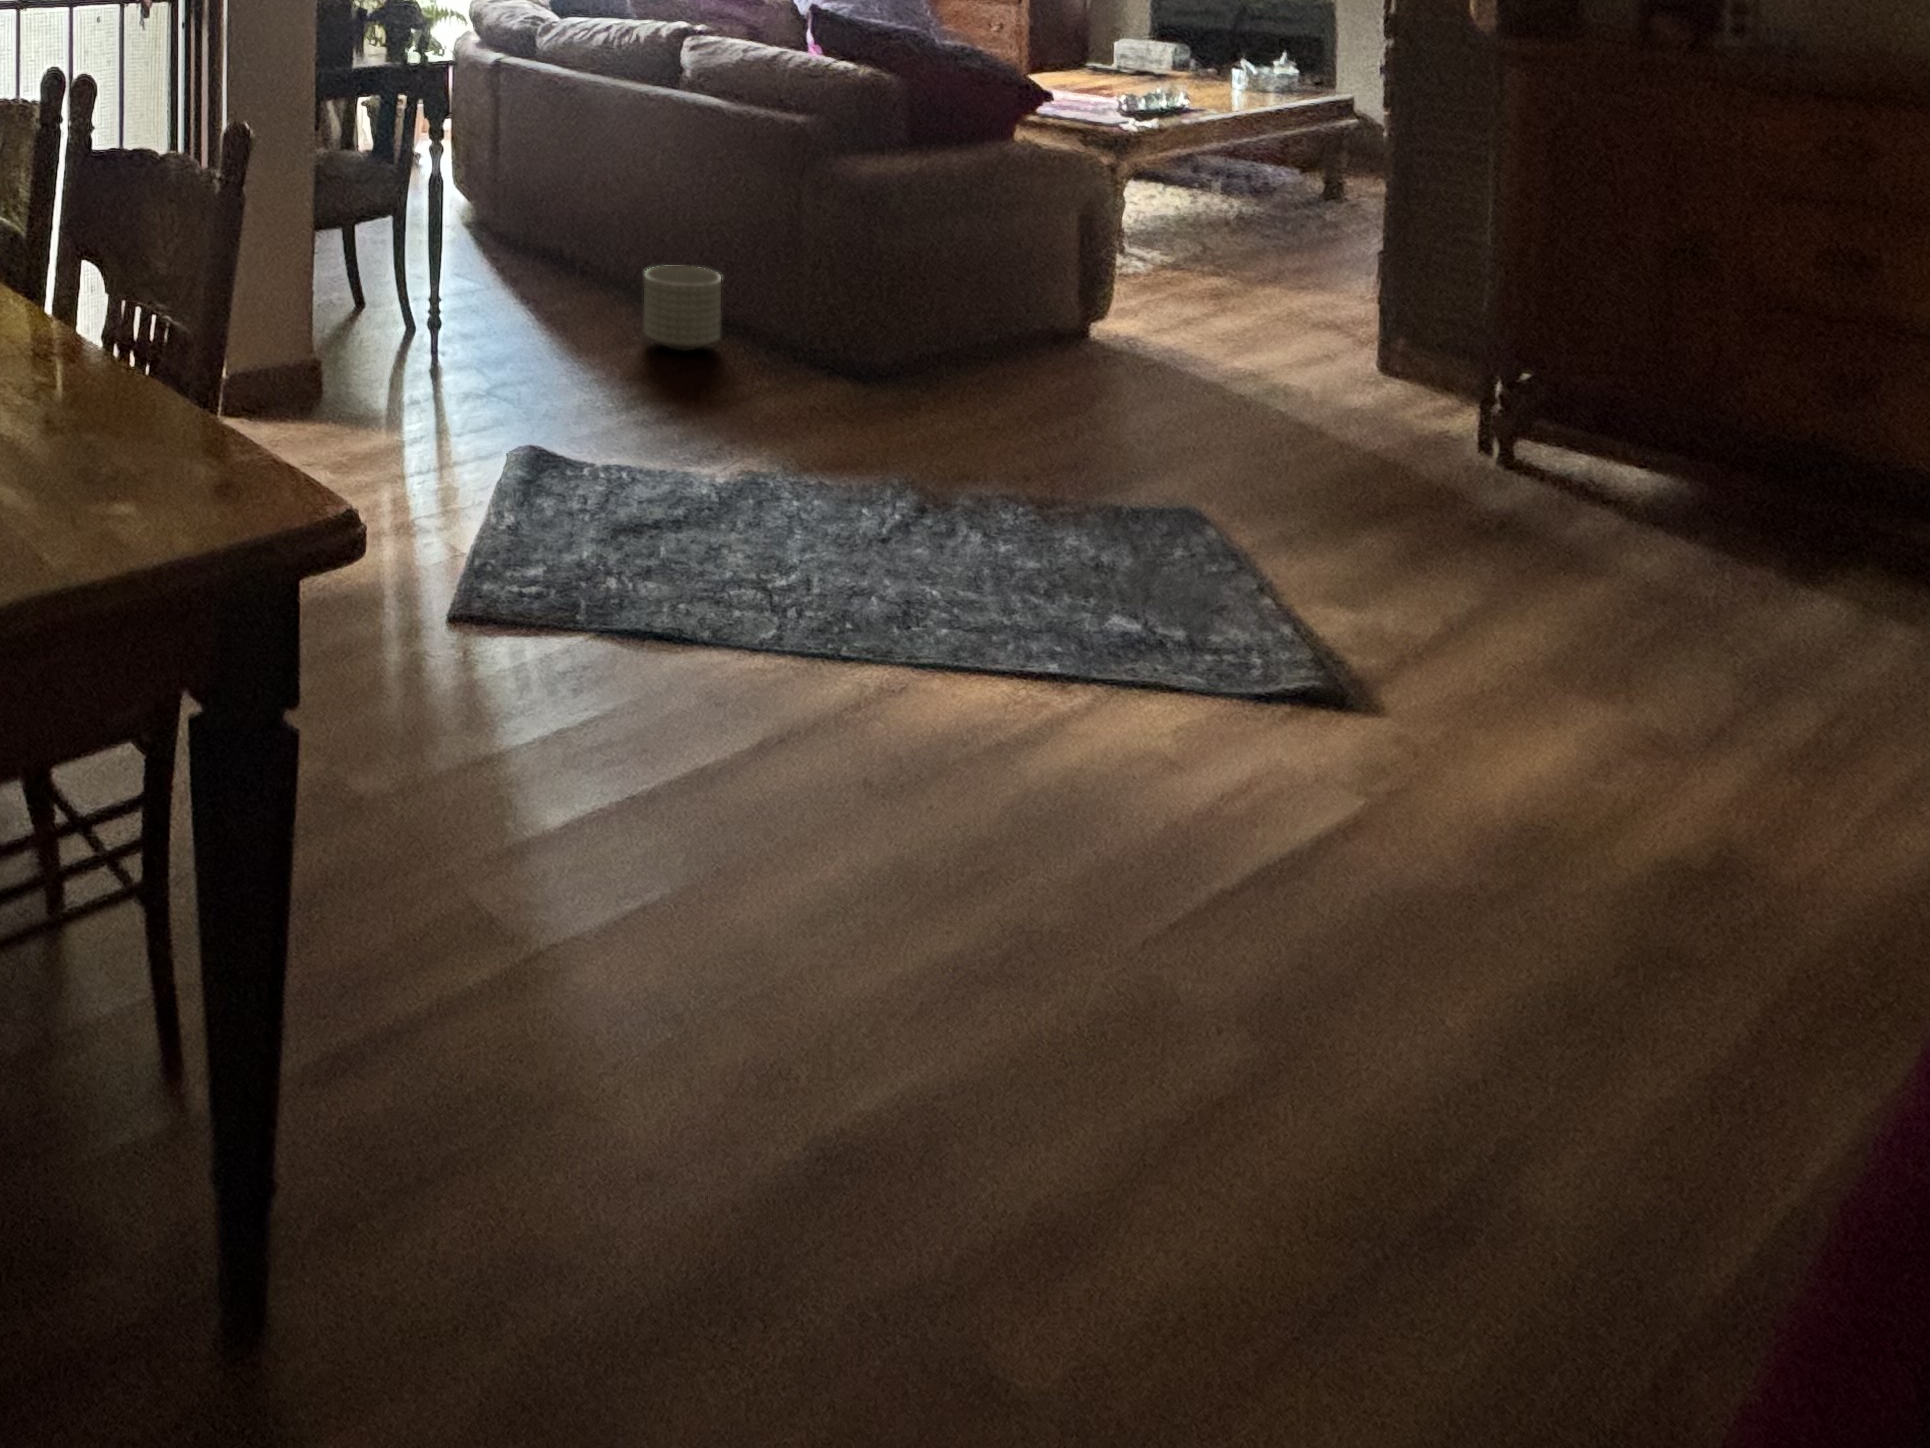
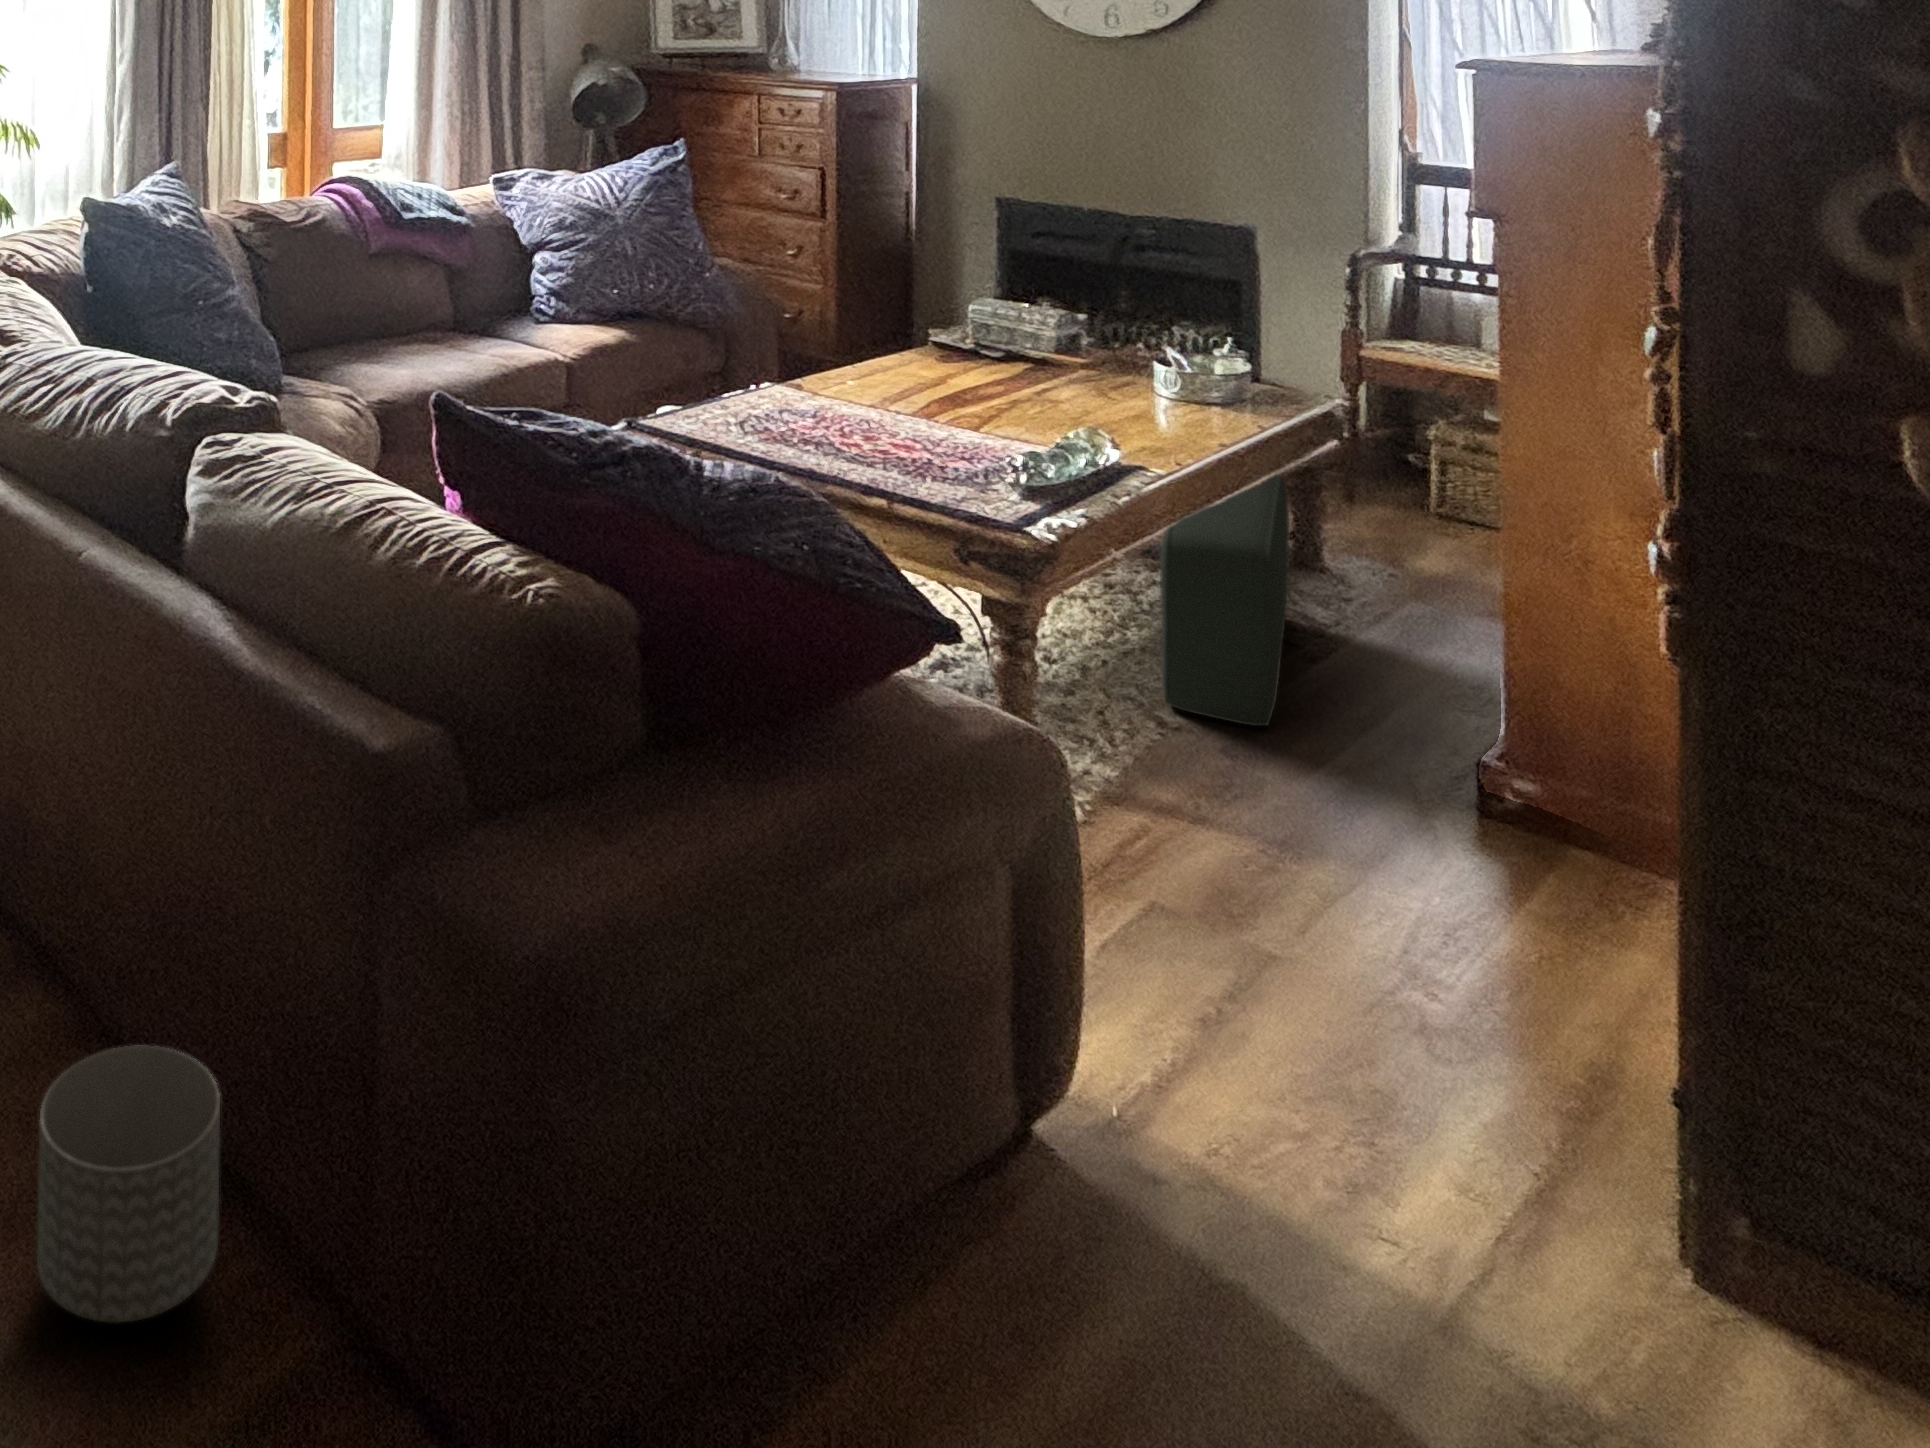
pouf: none [1214,122,1313,249] -> present [1160,474,1289,726]

